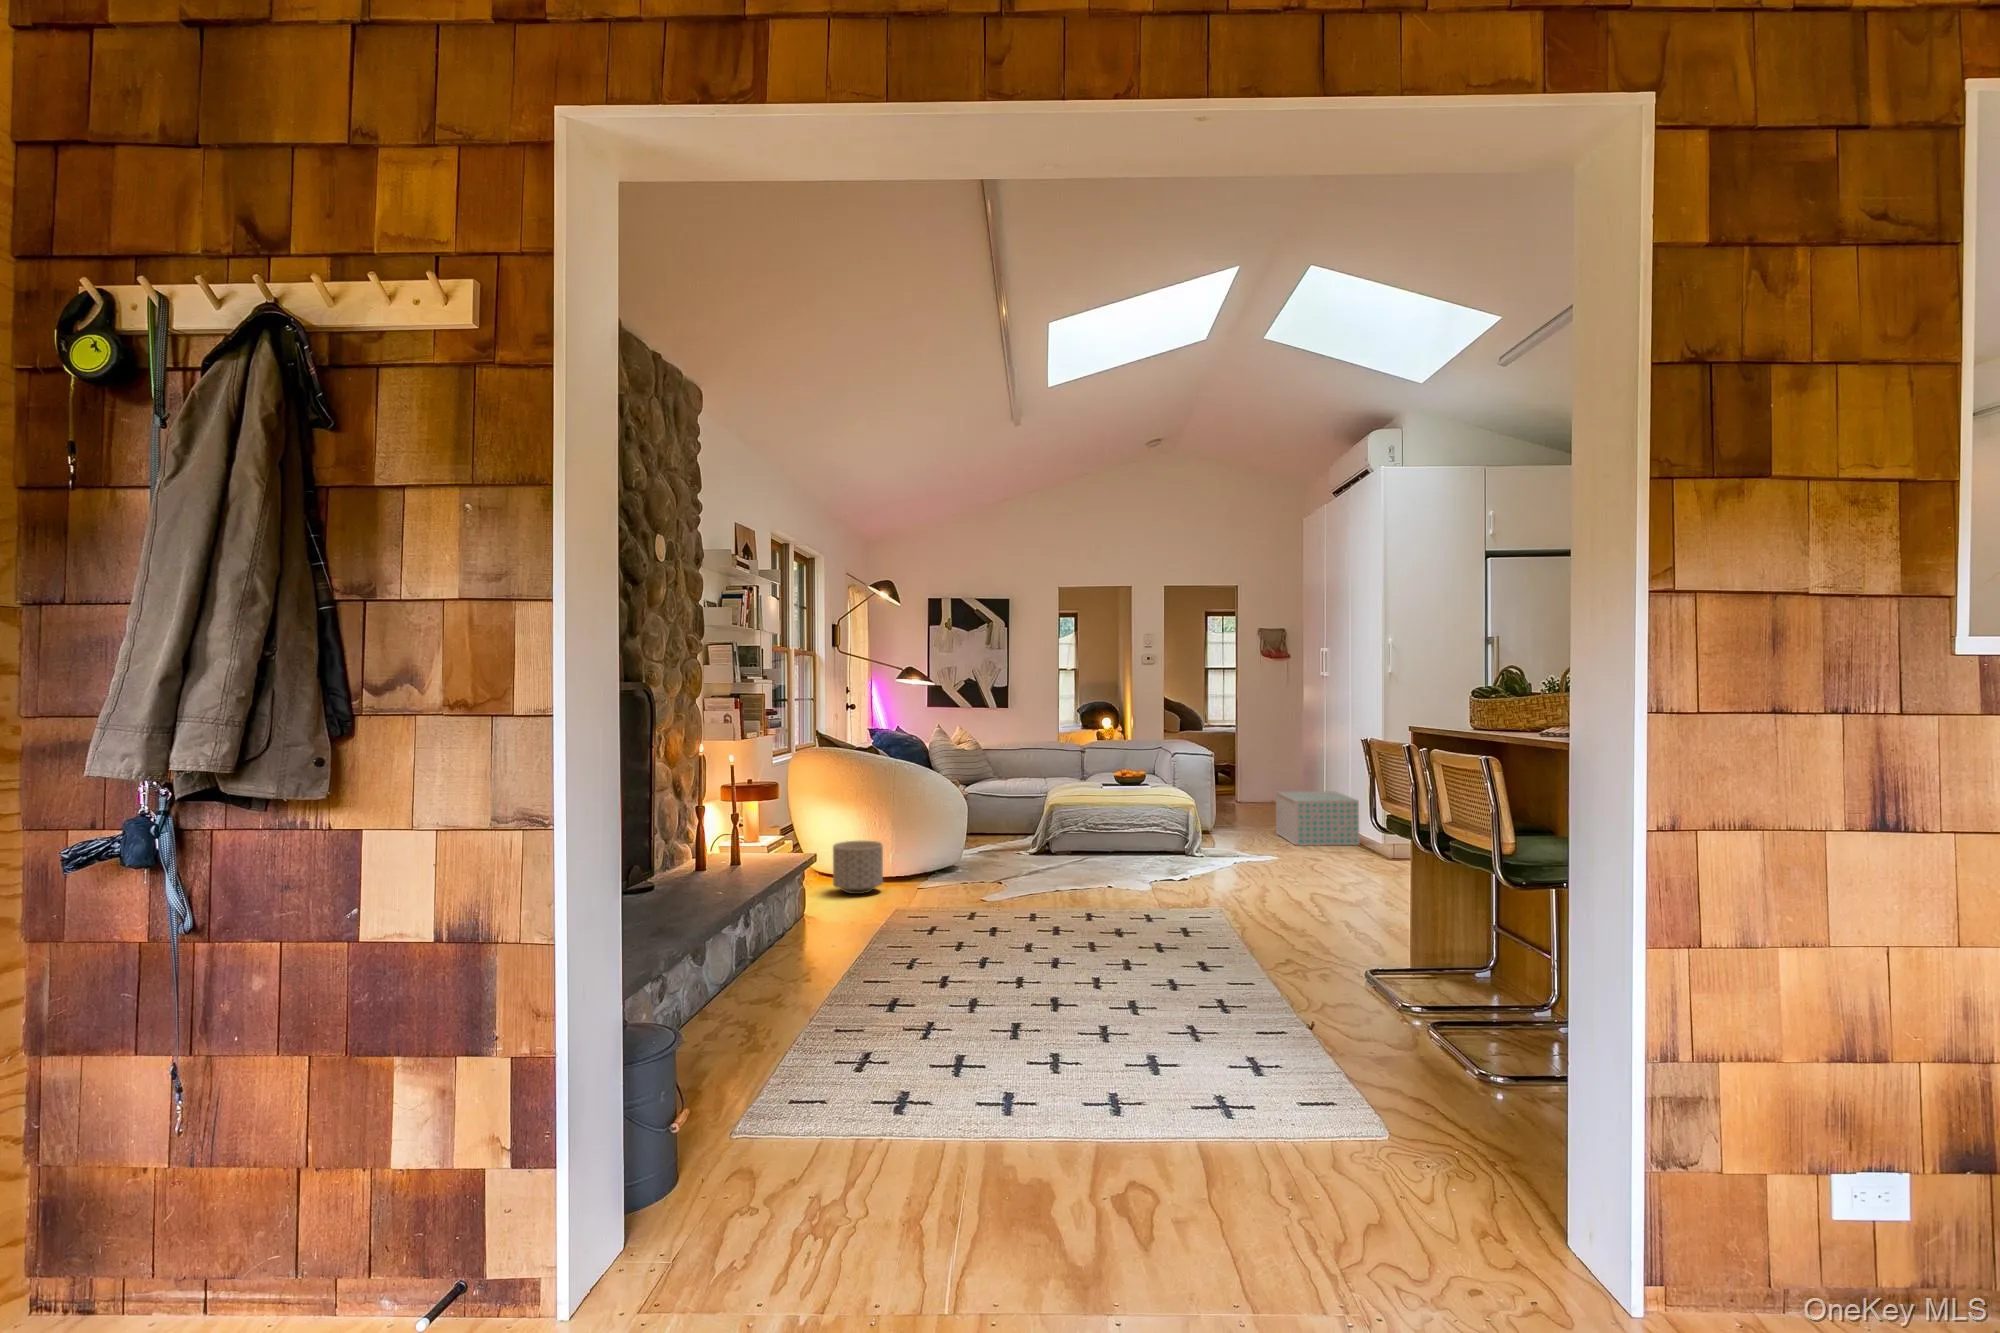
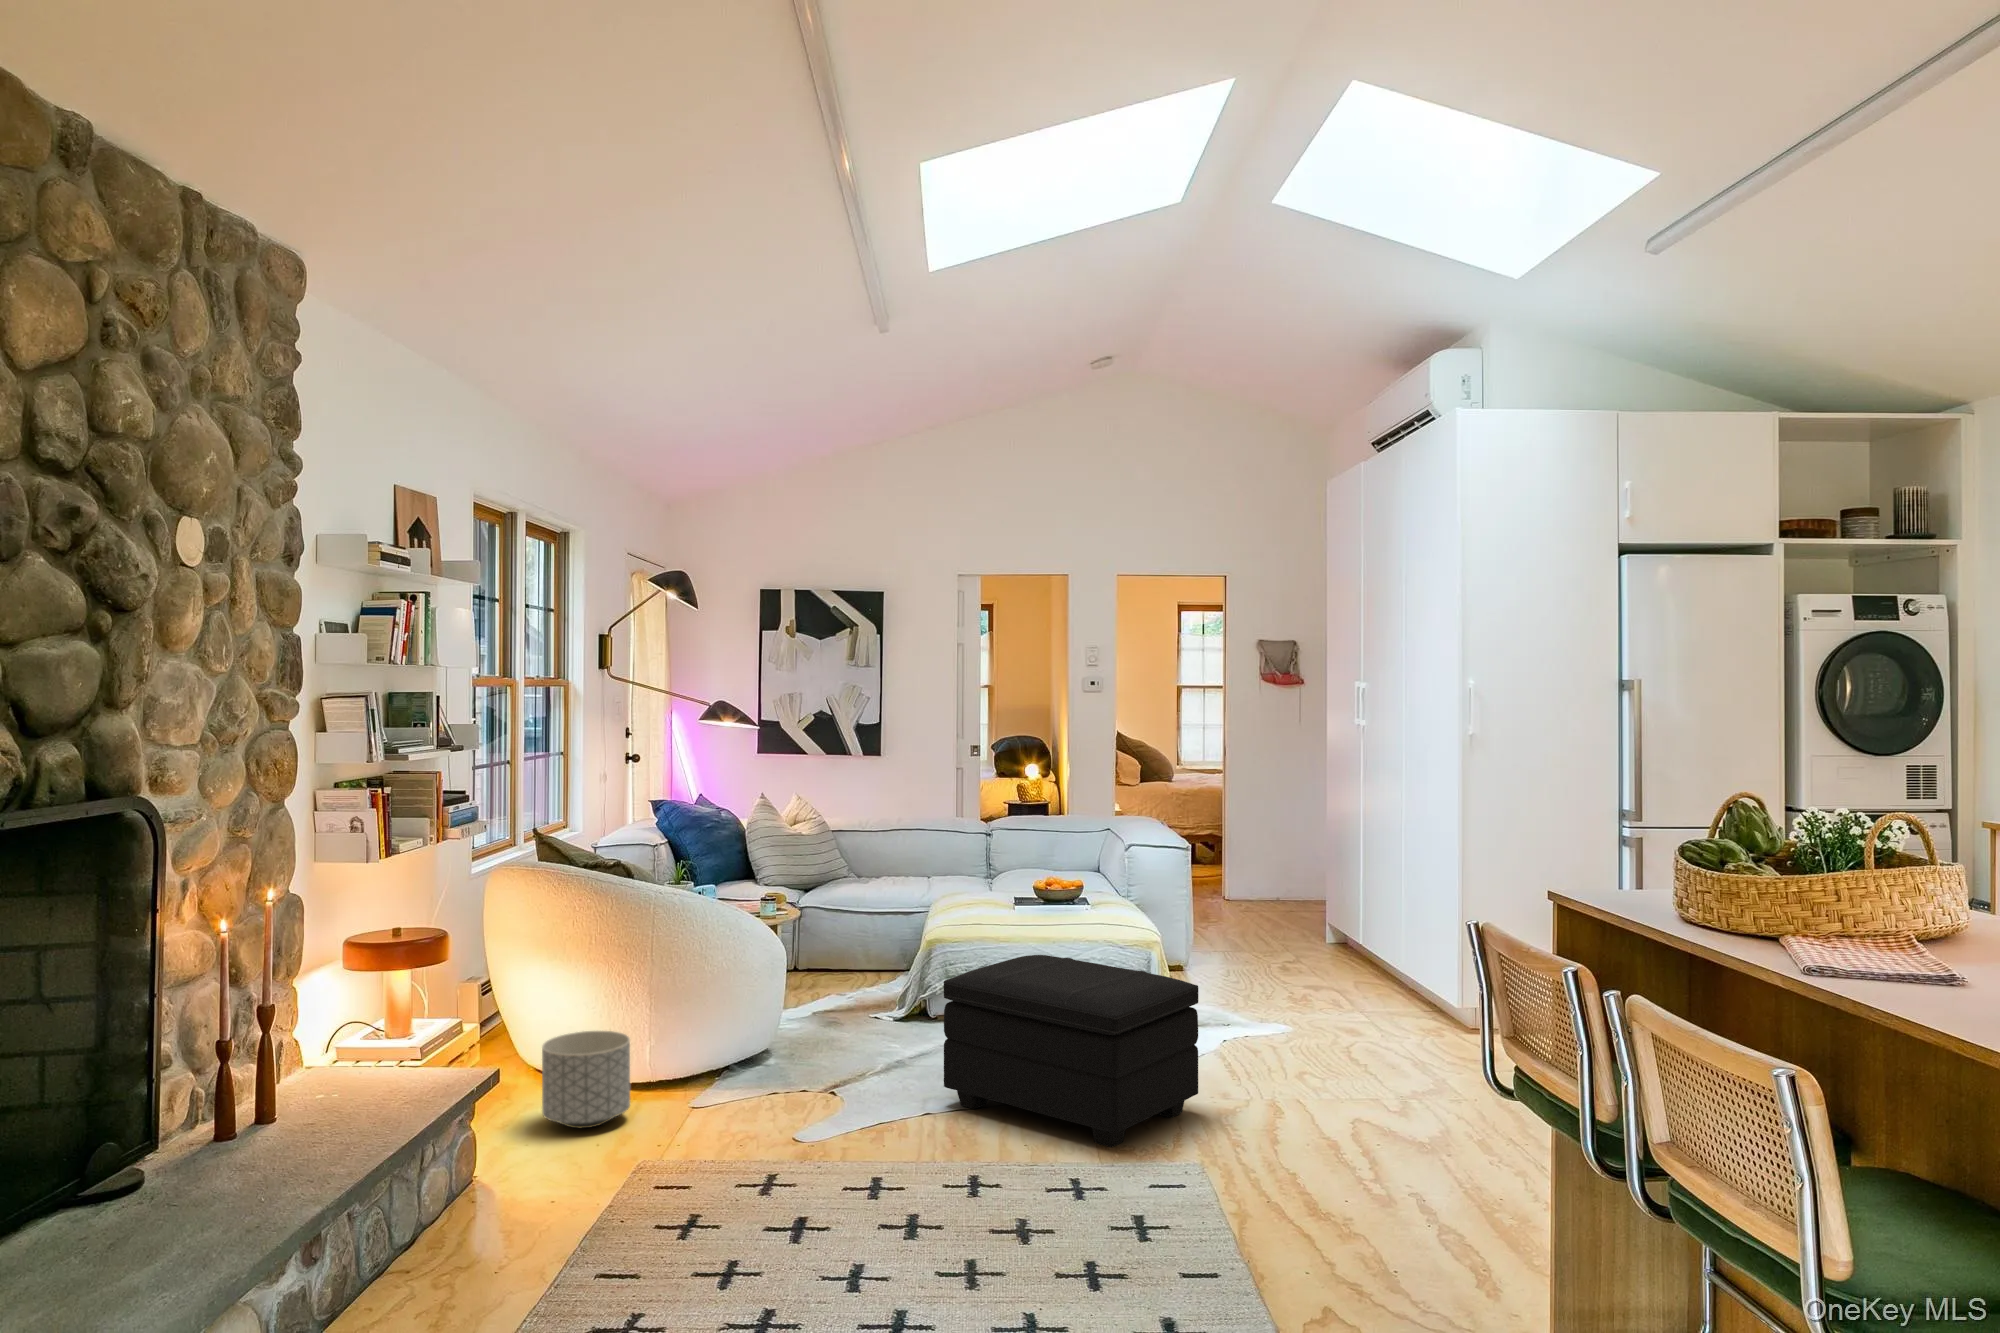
storage box: present [1276,791,1359,846] -> none [1281,904,1410,997]
footstool: none [1067,802,1222,905] -> present [944,955,1198,1147]

